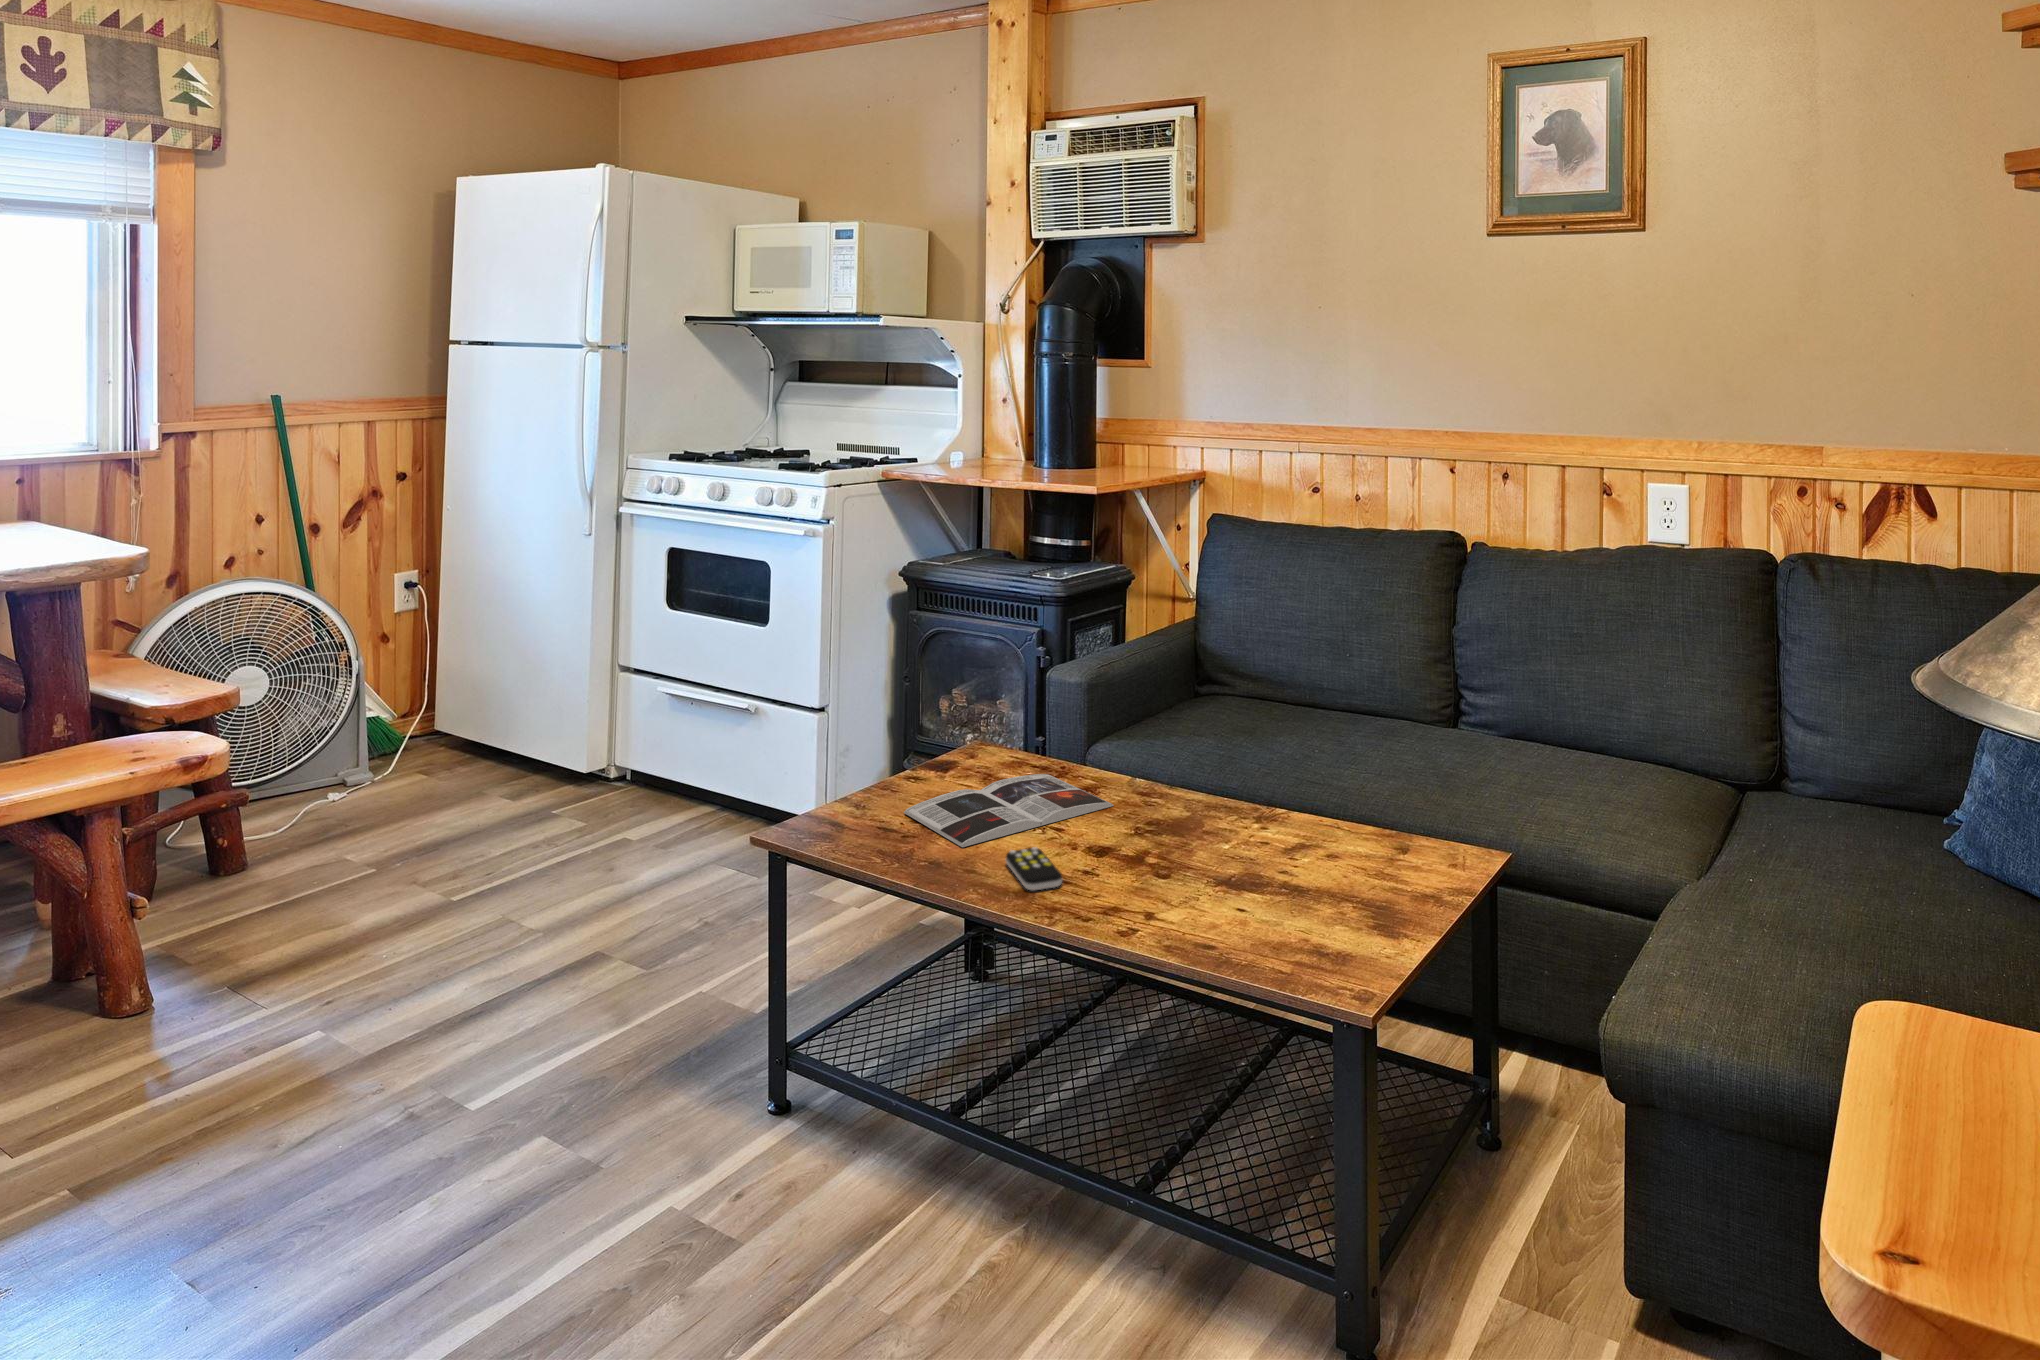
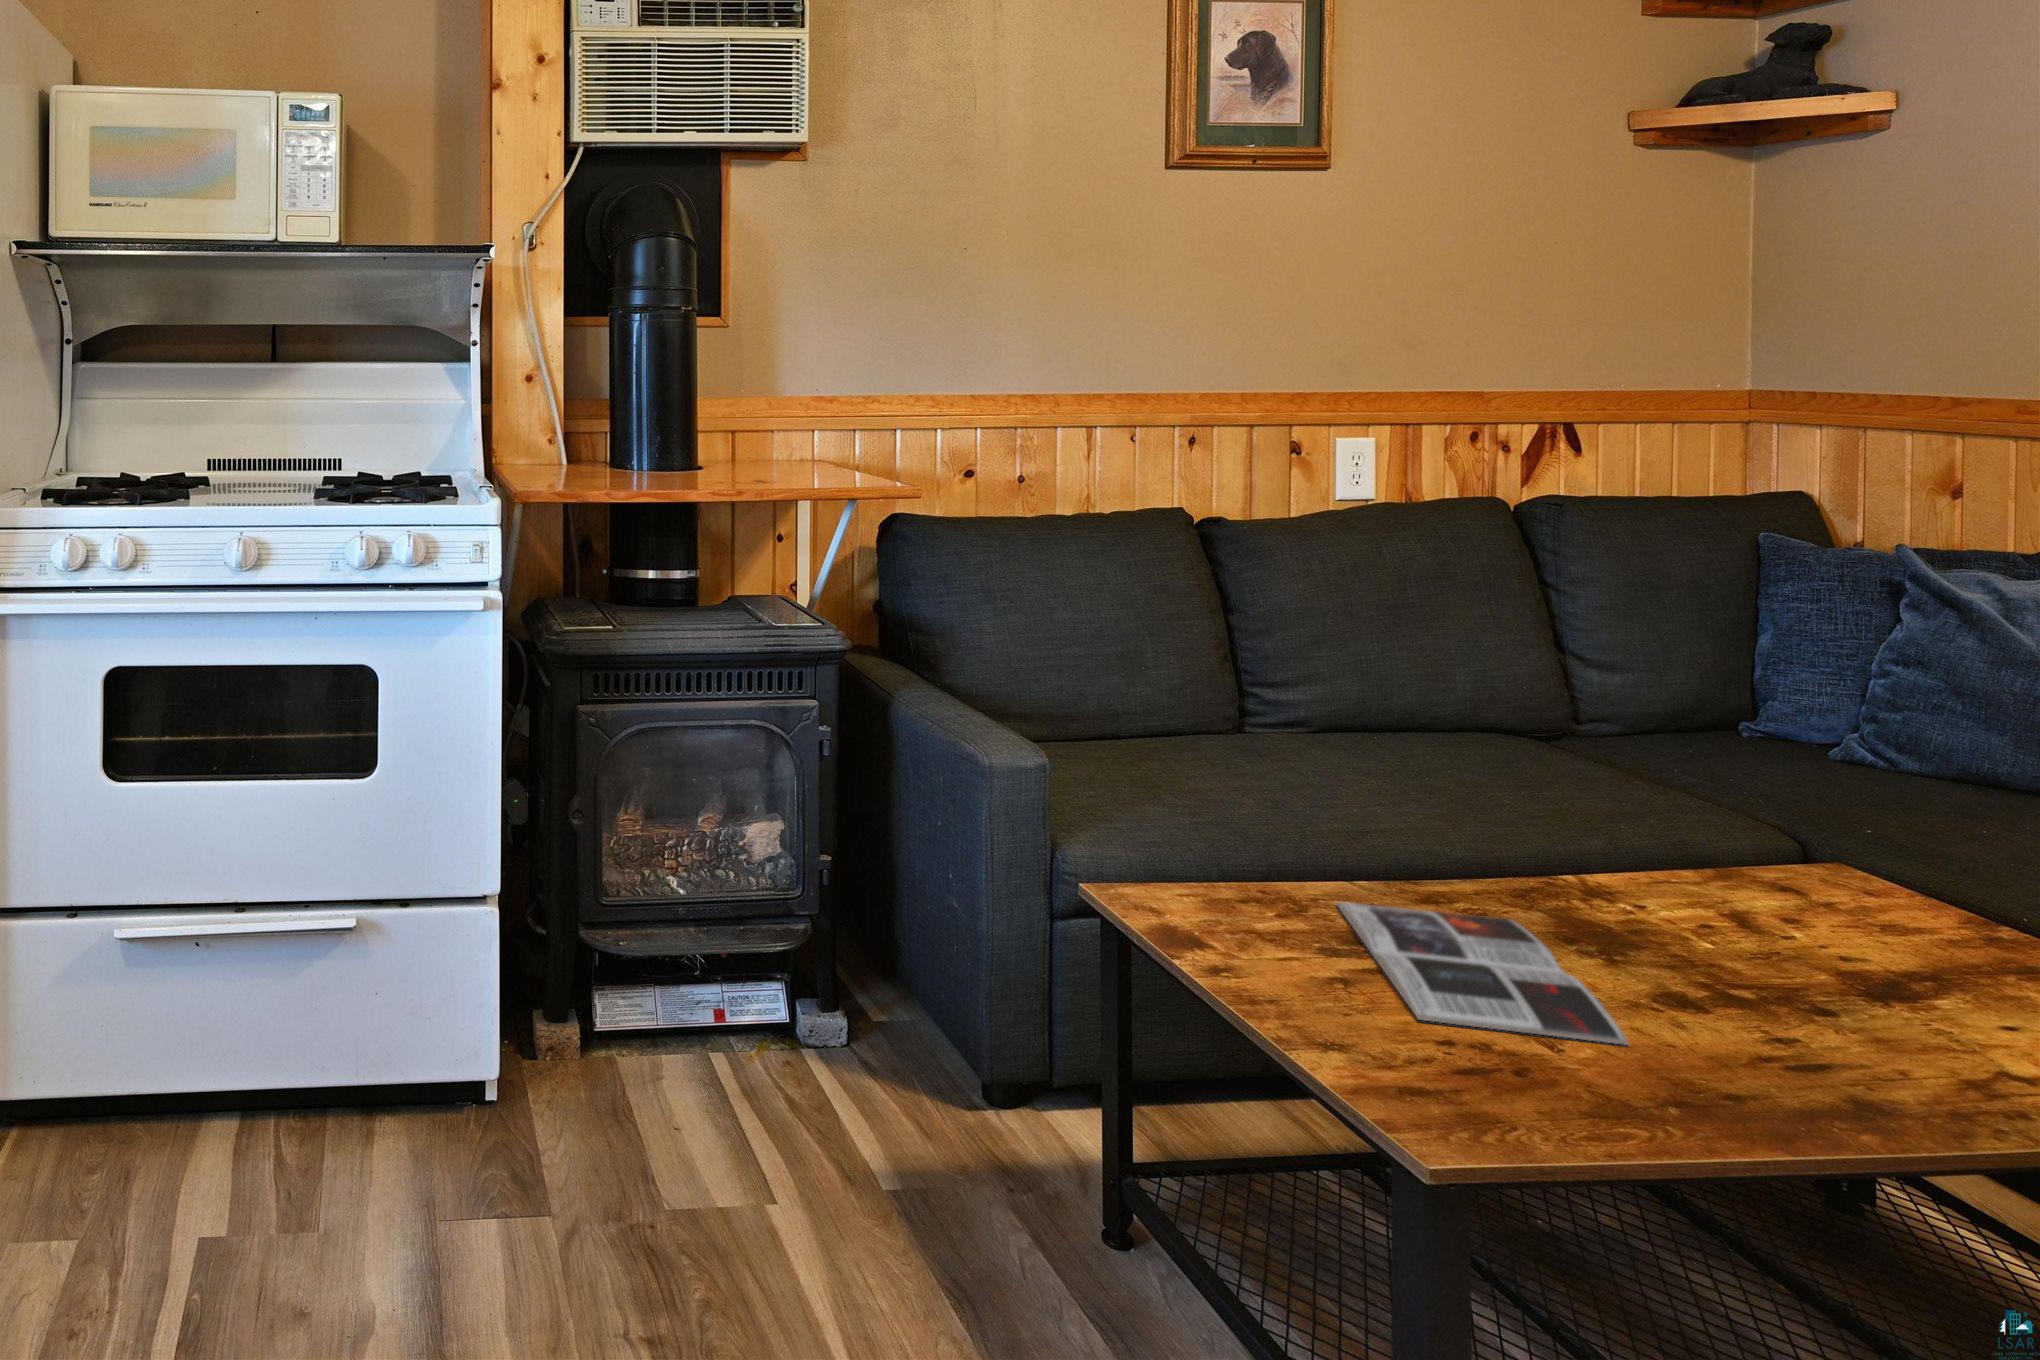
remote control: present [1006,847,1062,891] -> none [1716,1011,1882,1077]

